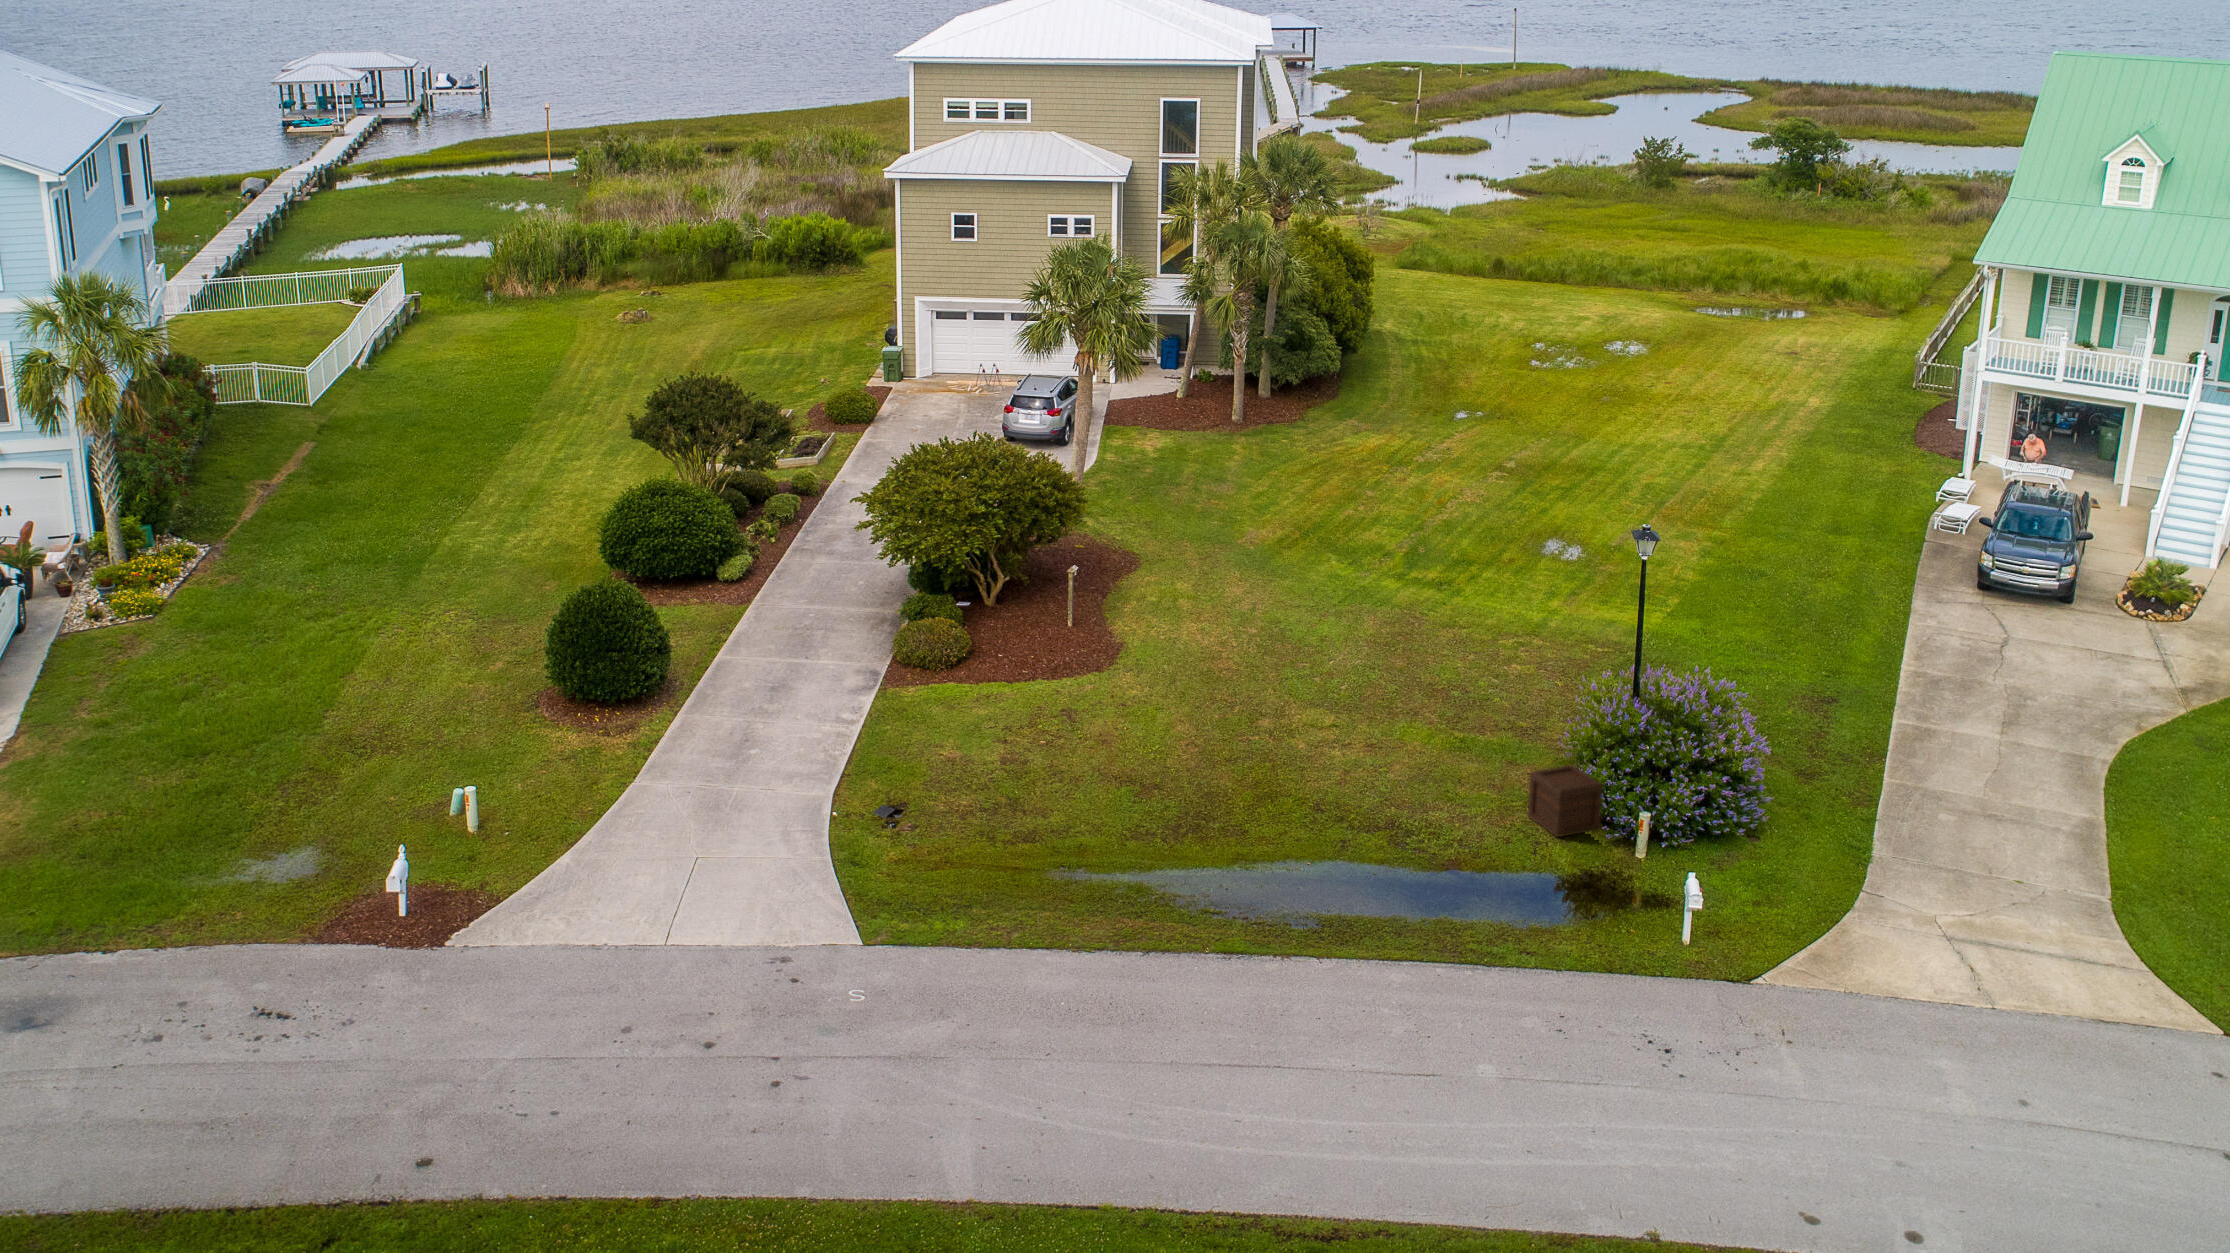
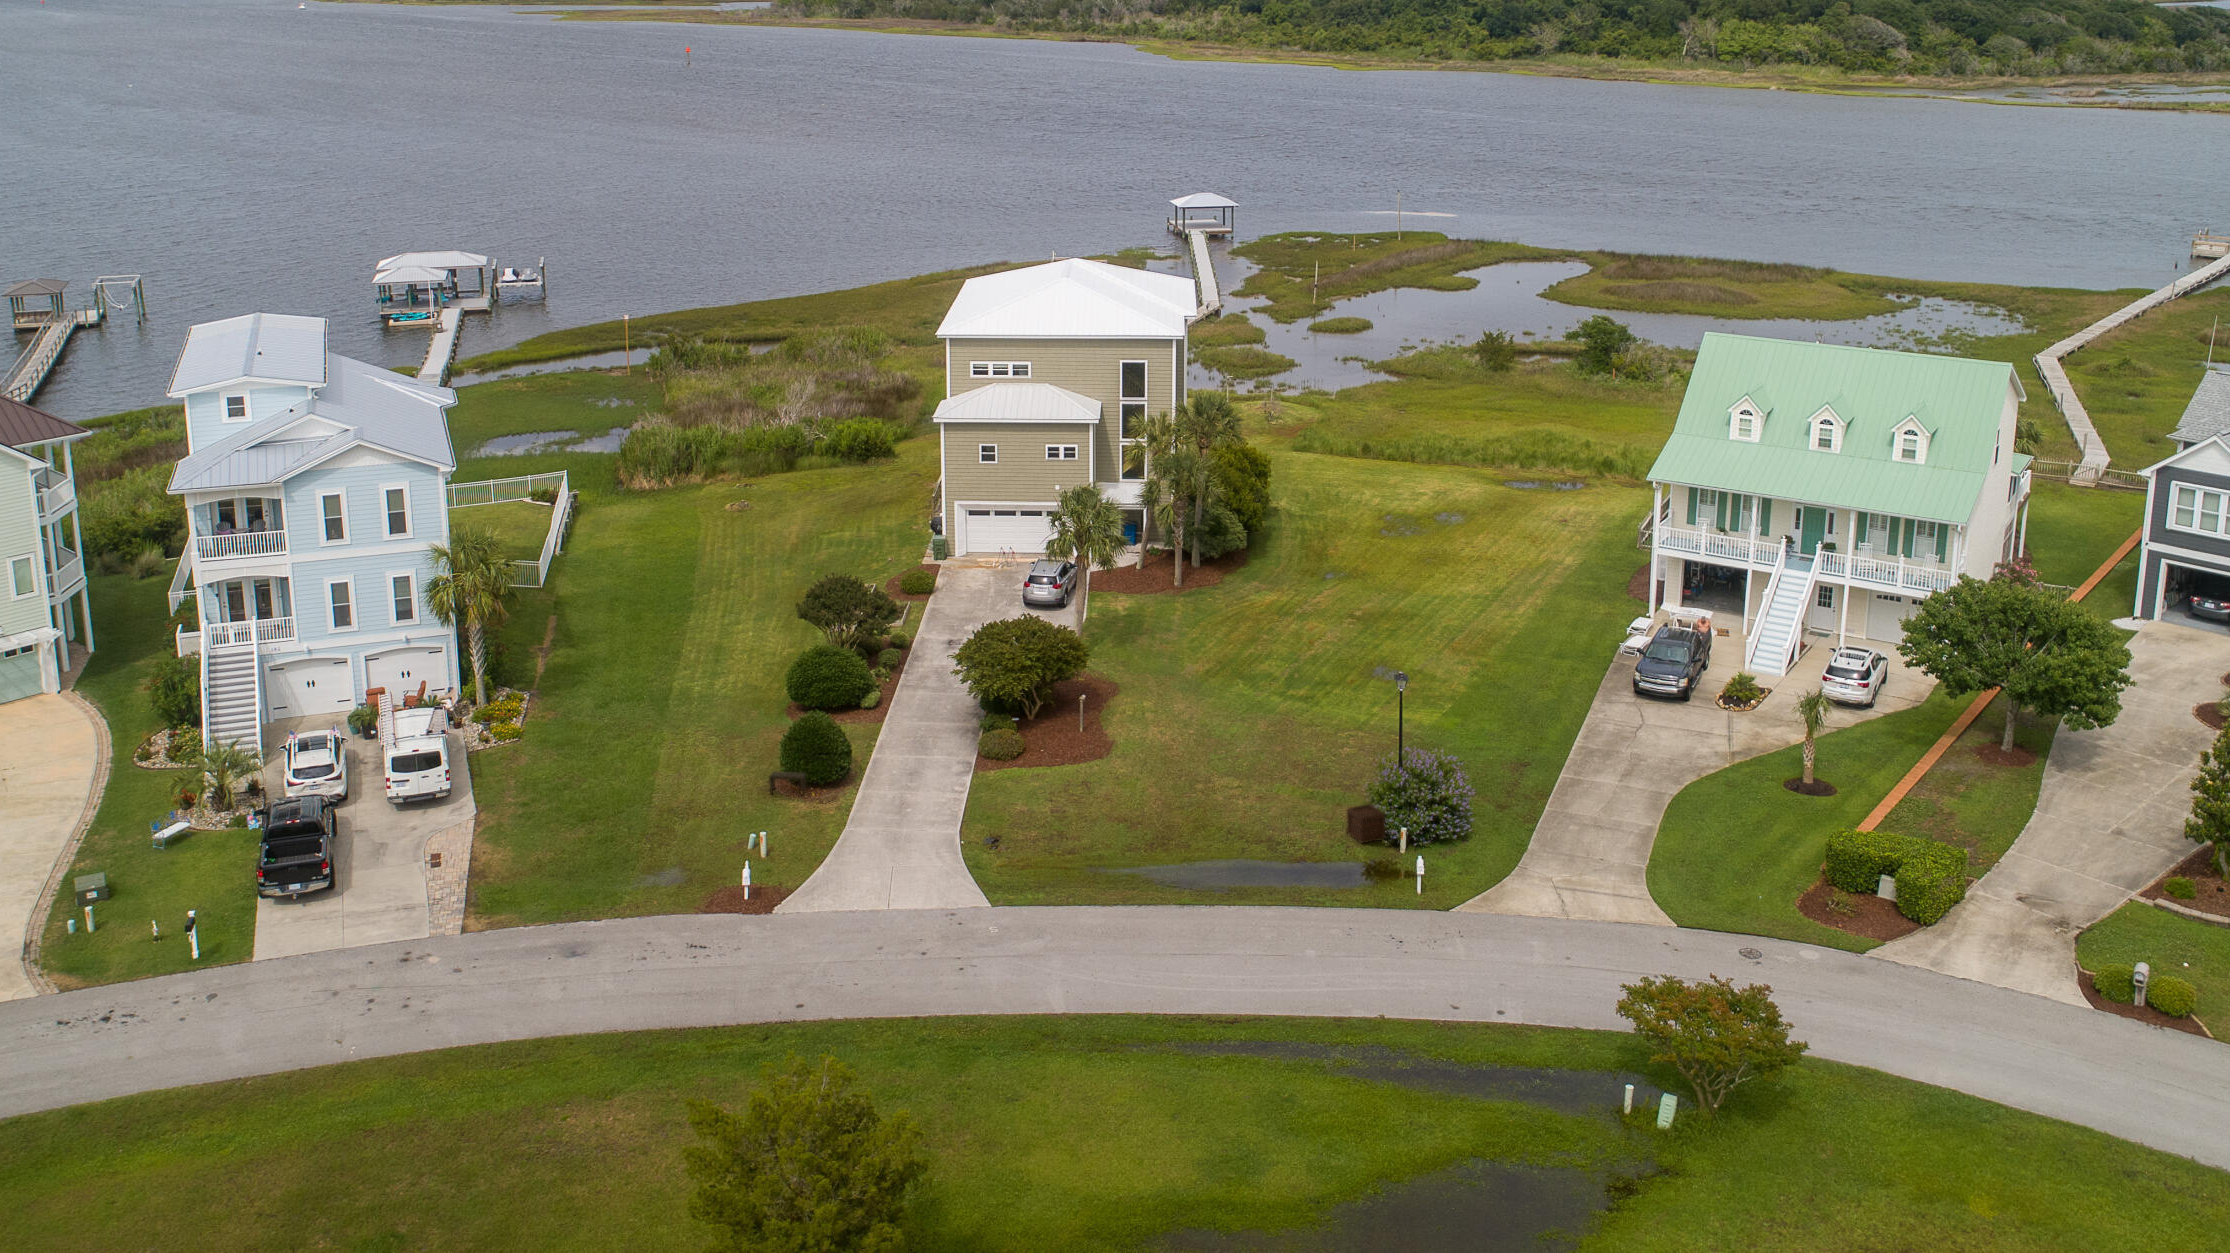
bench: none [519,677,586,721] -> present [769,771,806,795]

